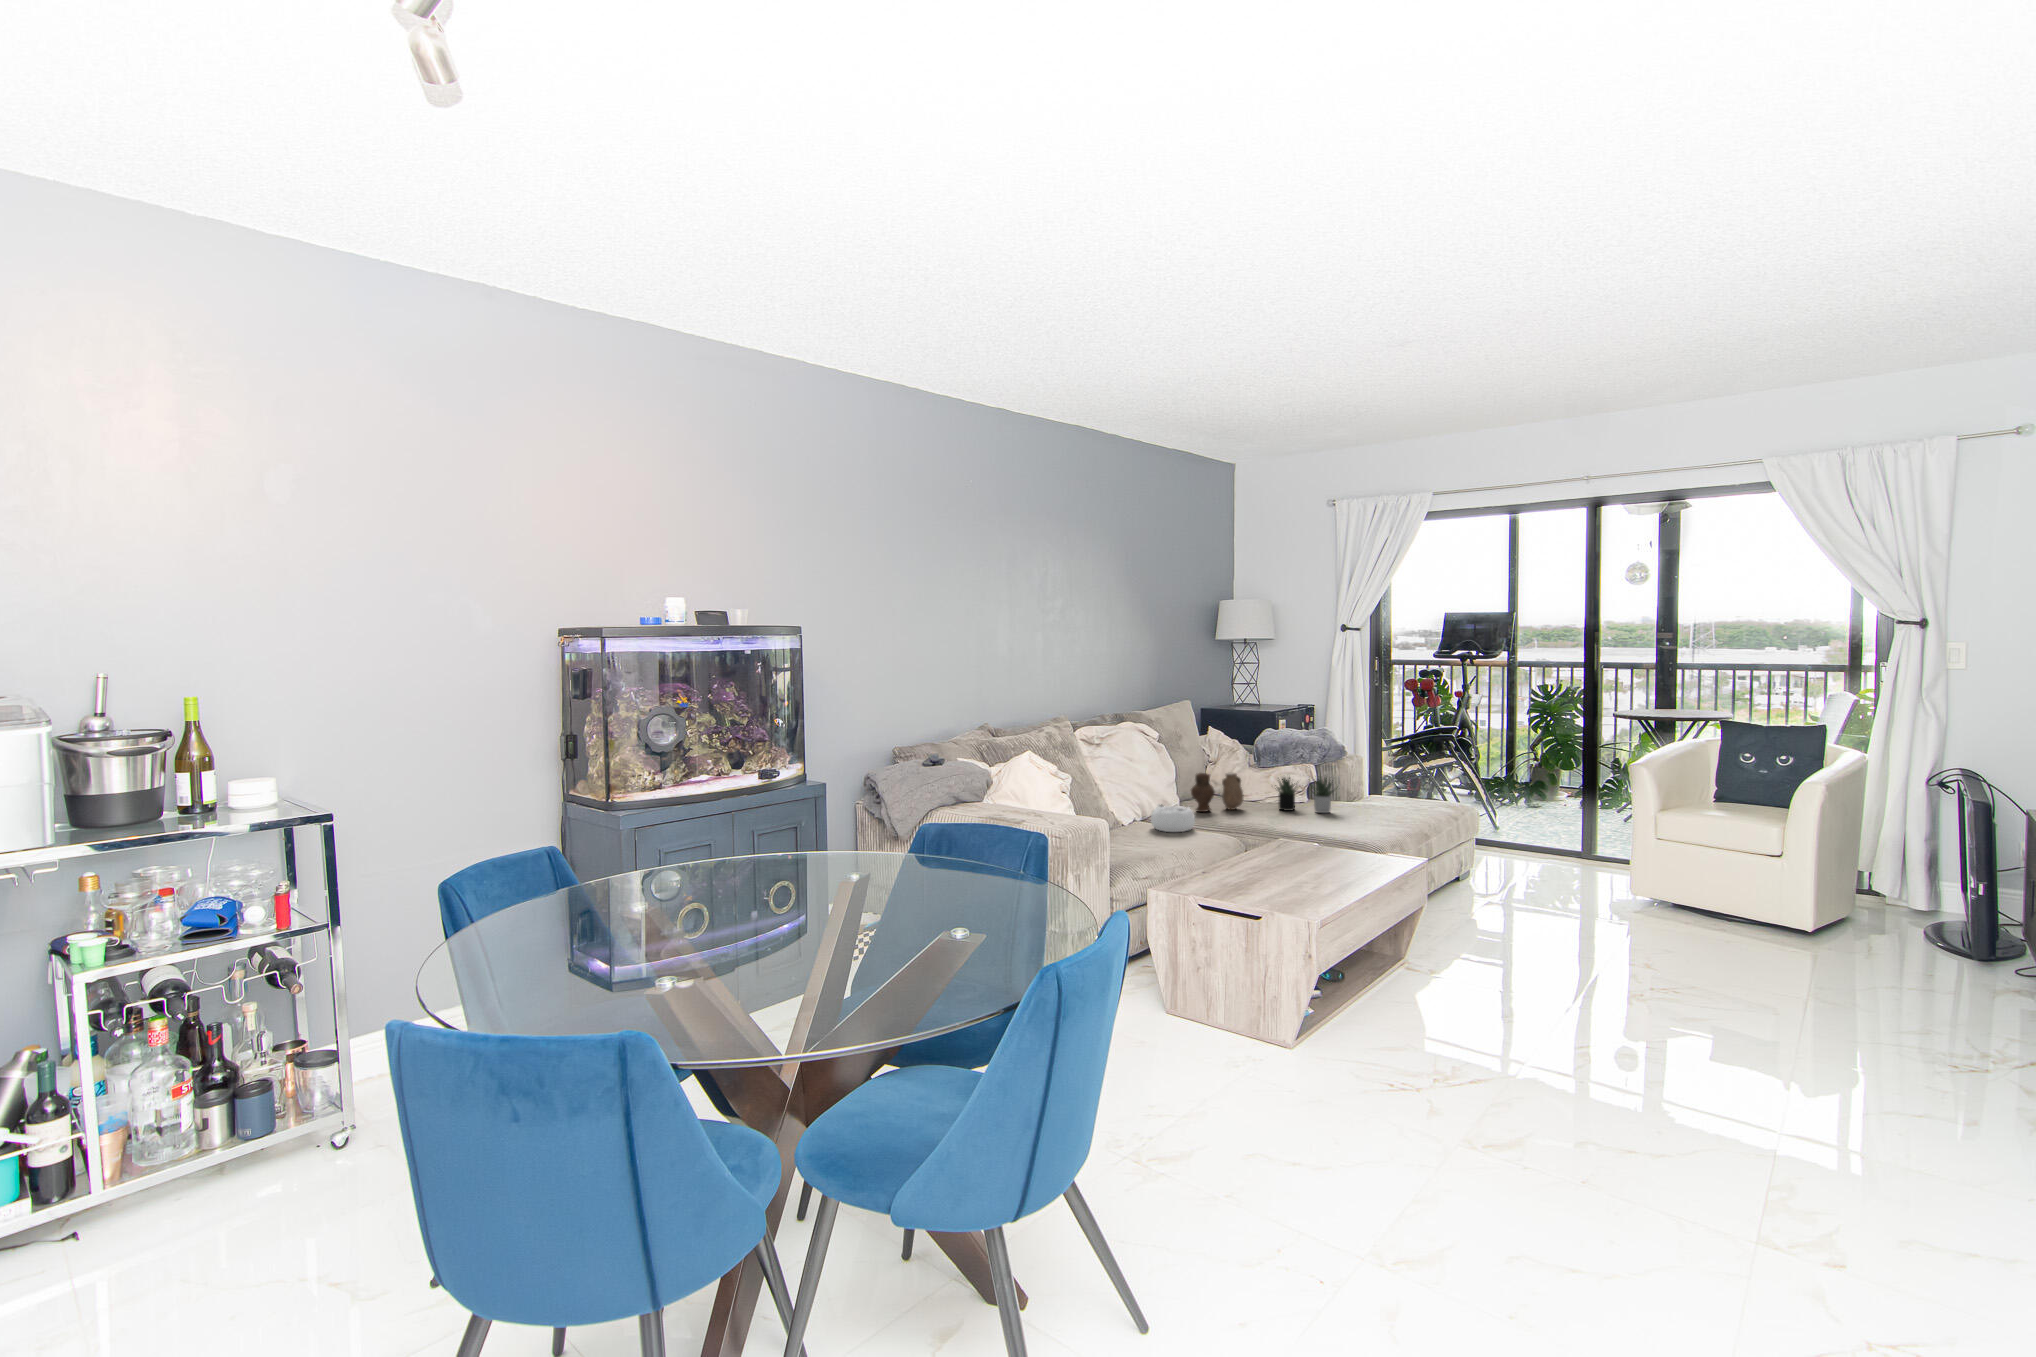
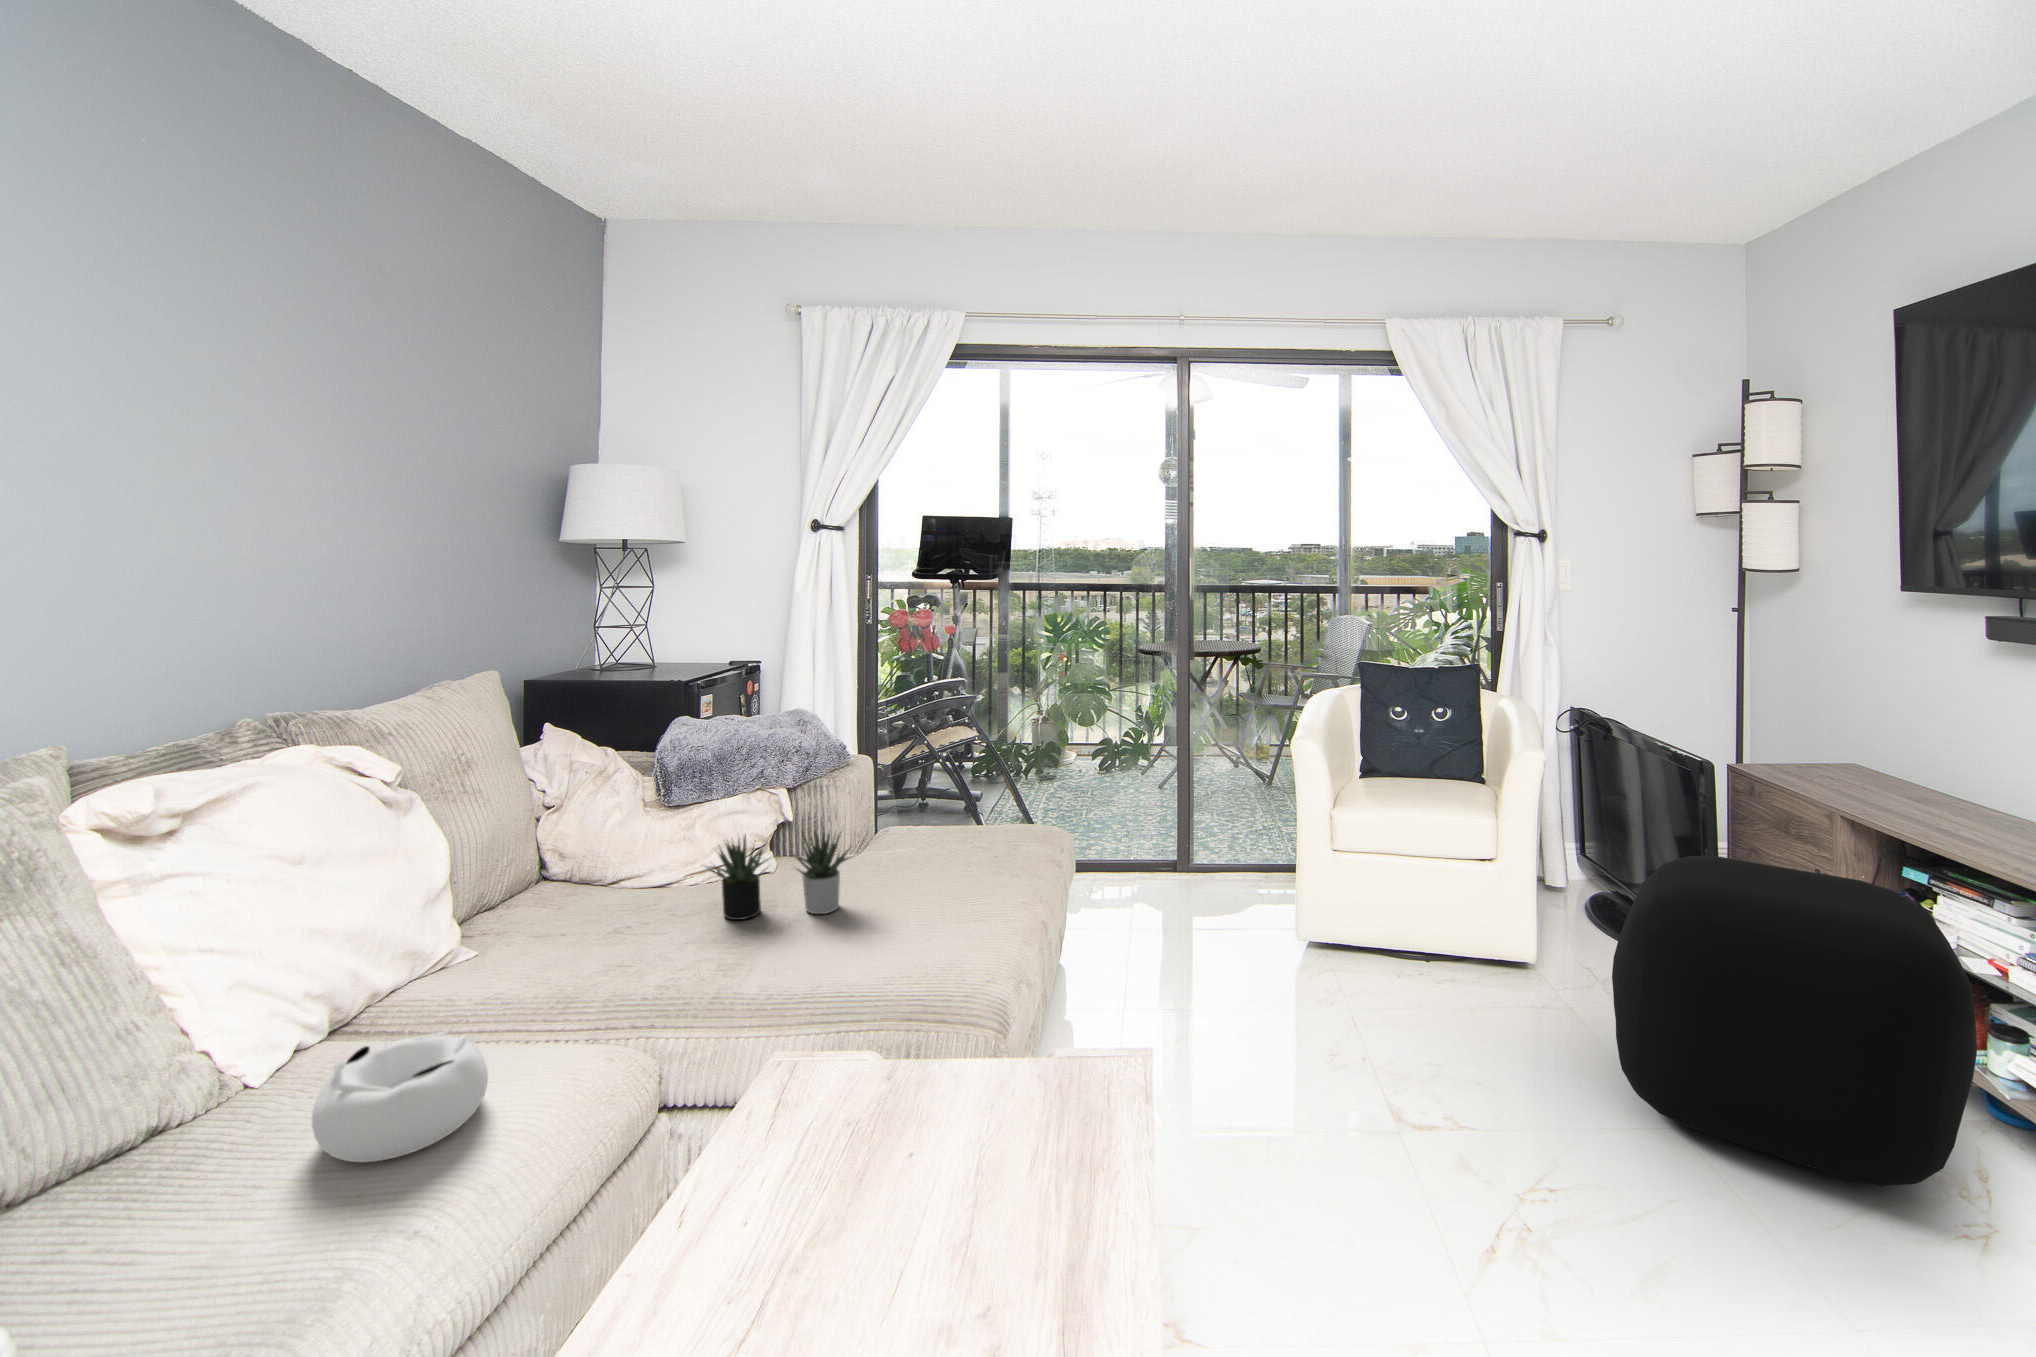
vase: present [1191,773,1244,812] -> none [488,852,638,977]
ottoman: none [1749,838,1968,1003] -> present [1612,856,1977,1186]

